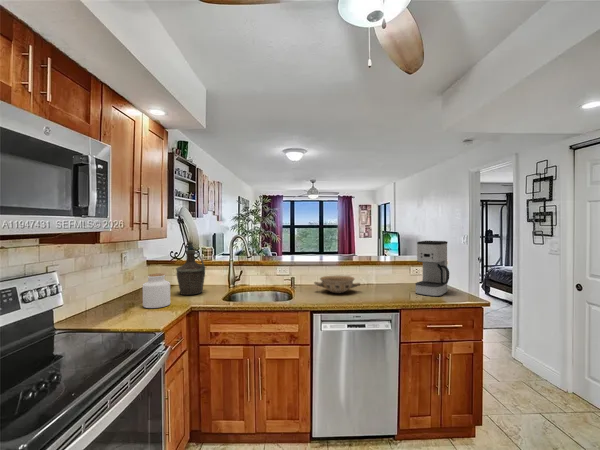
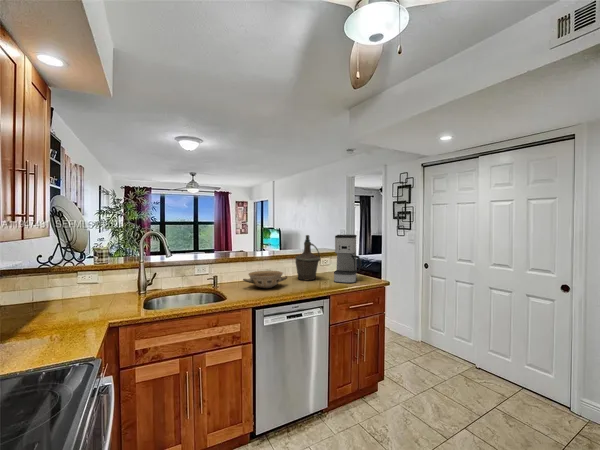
bottle: present [176,242,206,295] -> present [296,235,320,280]
jar: present [143,273,170,308] -> none [32,284,76,332]

